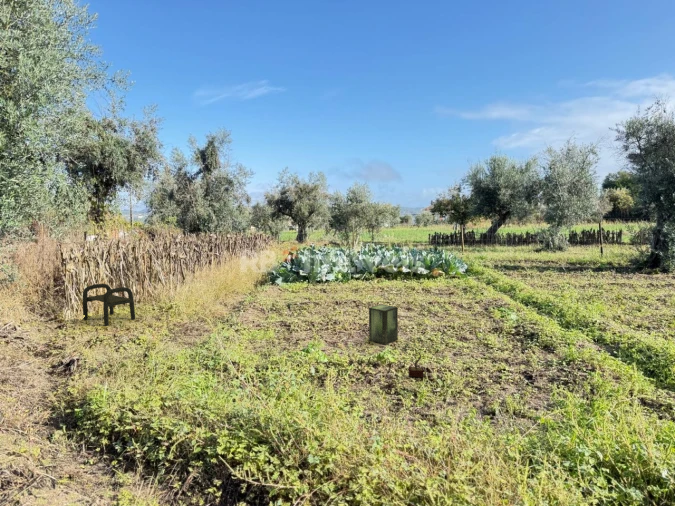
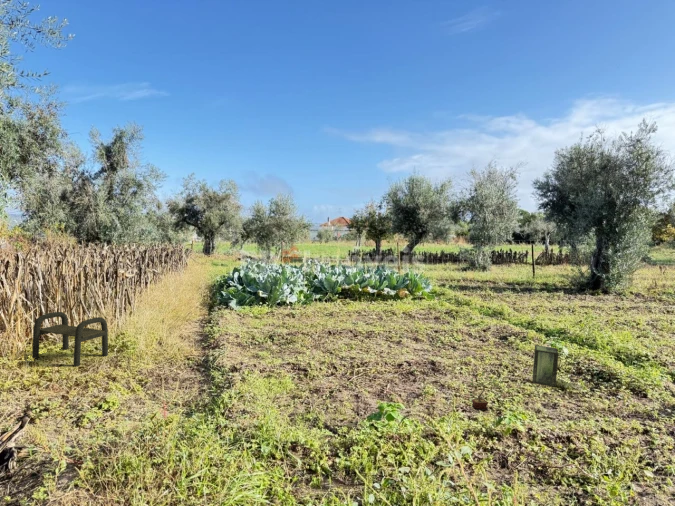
storage box: present [369,304,398,345] -> present [532,345,558,387]

